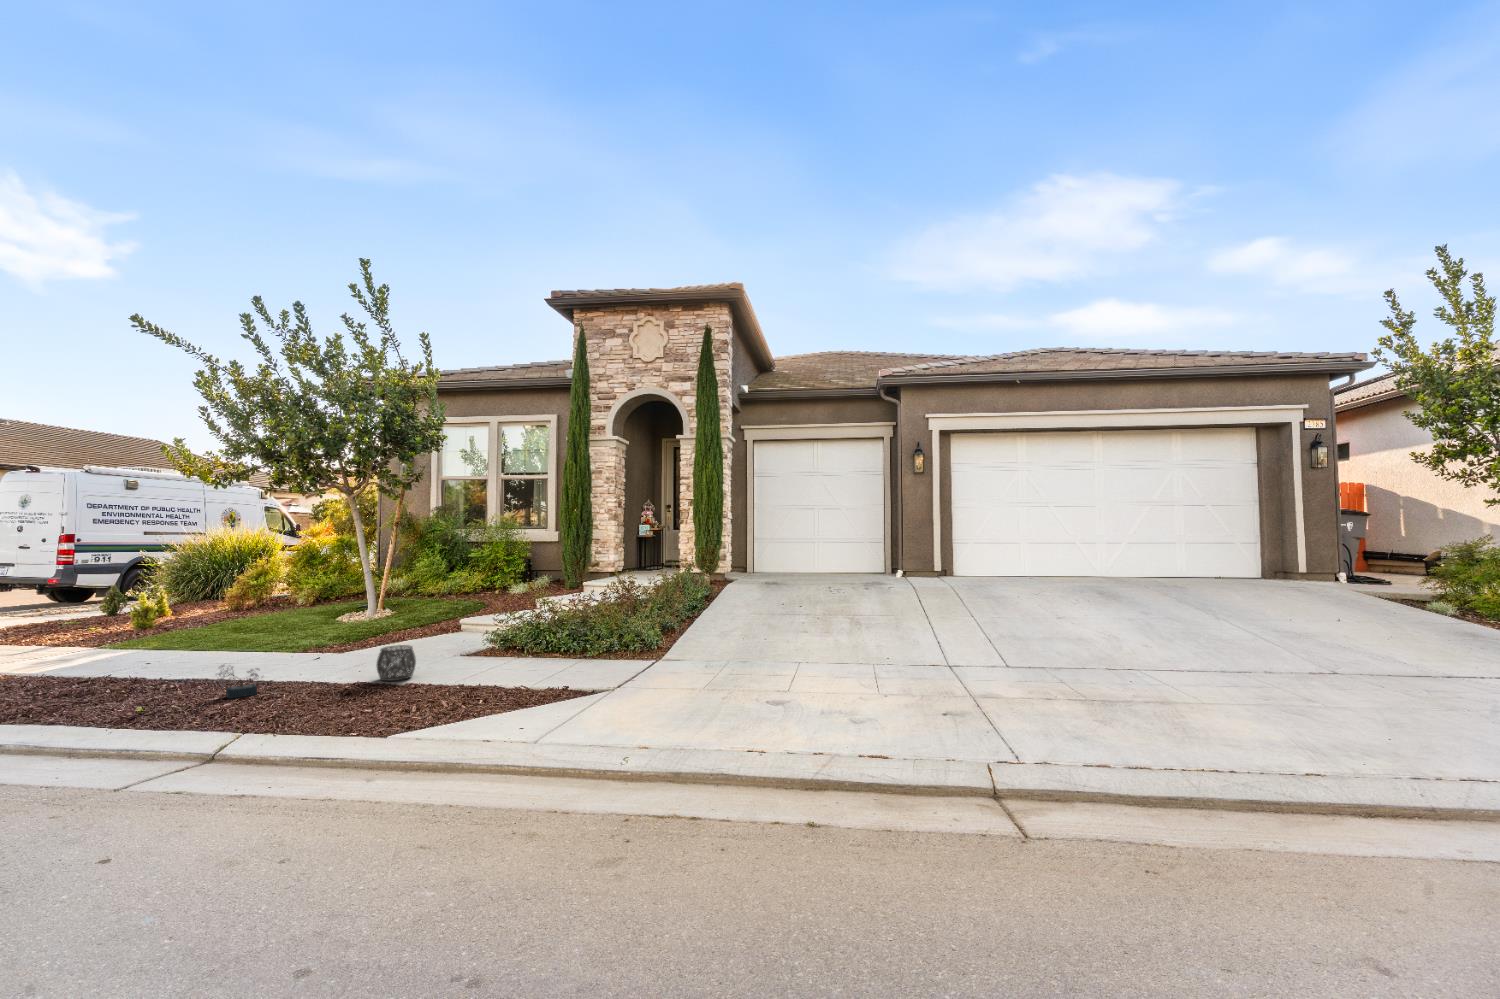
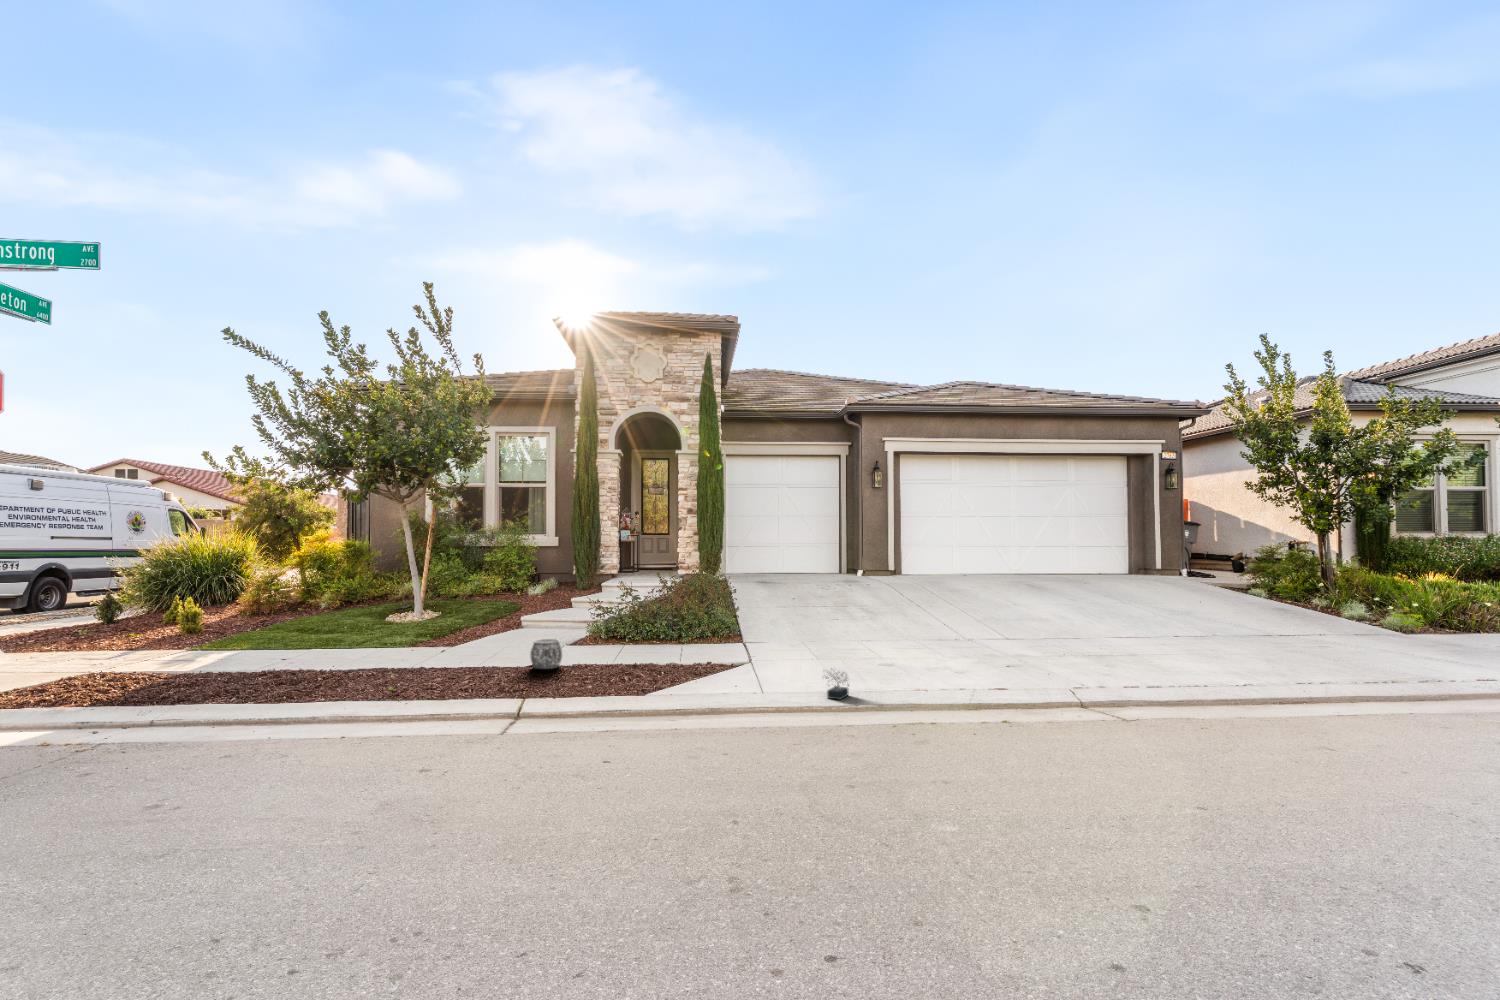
decorative plant: present [218,665,259,699] -> present [826,670,848,700]

